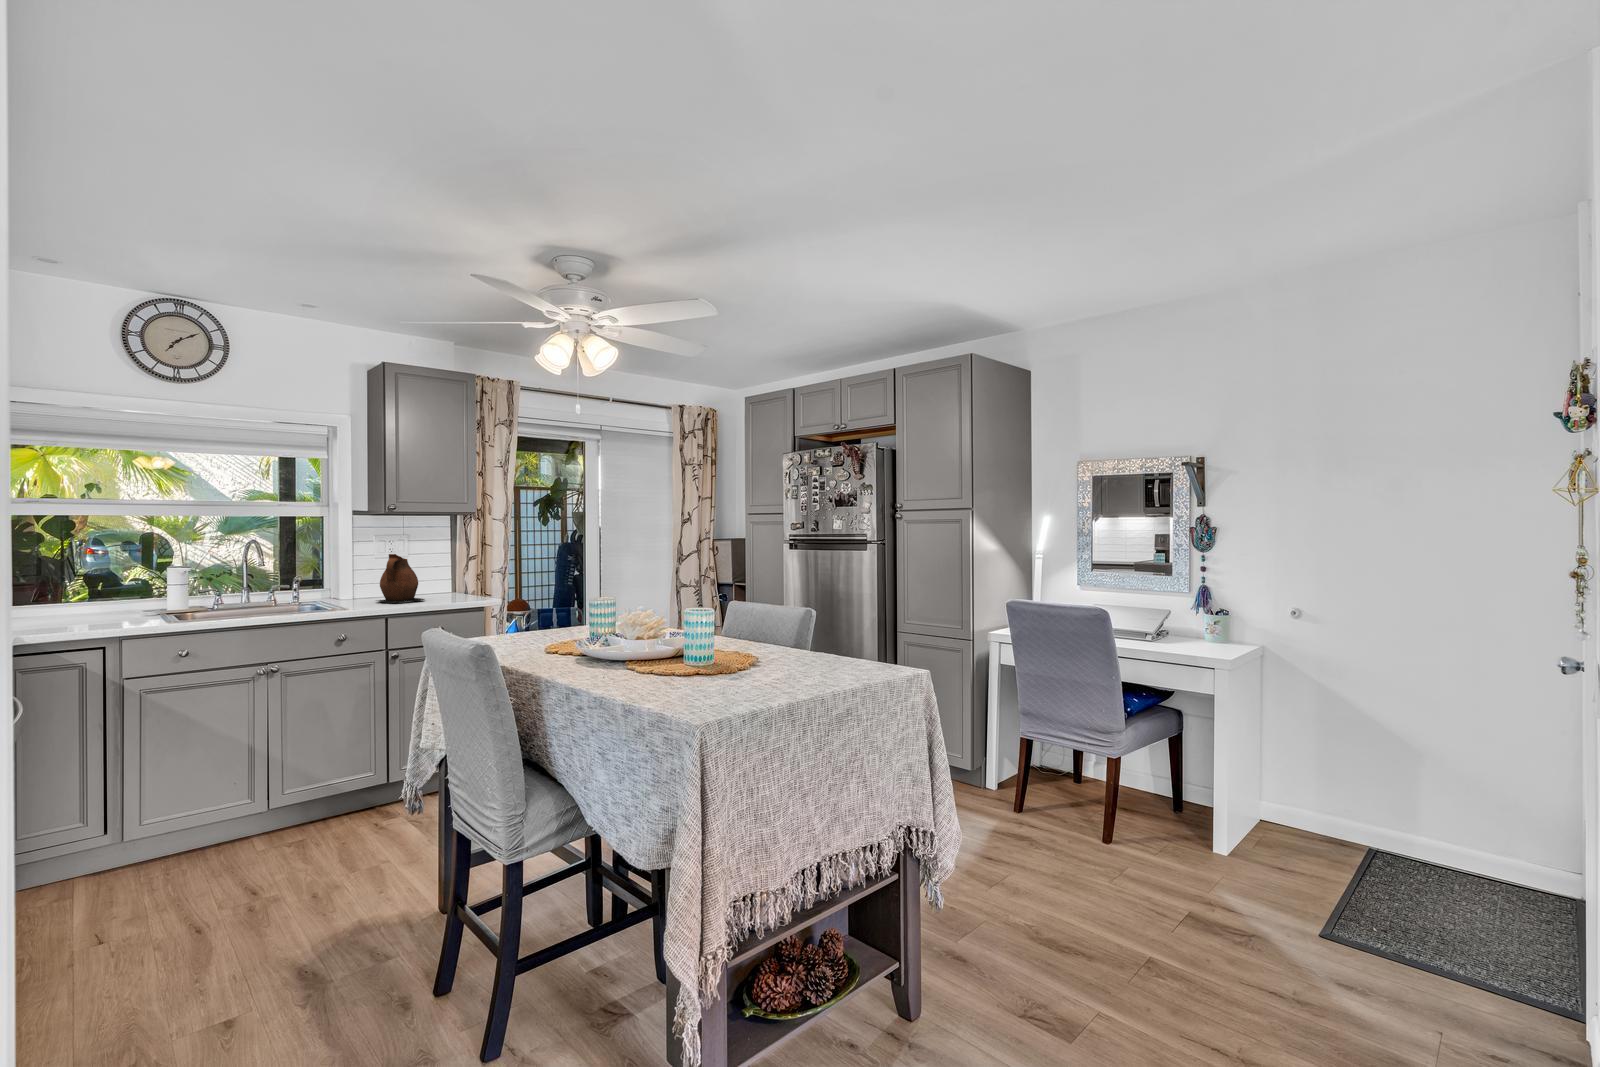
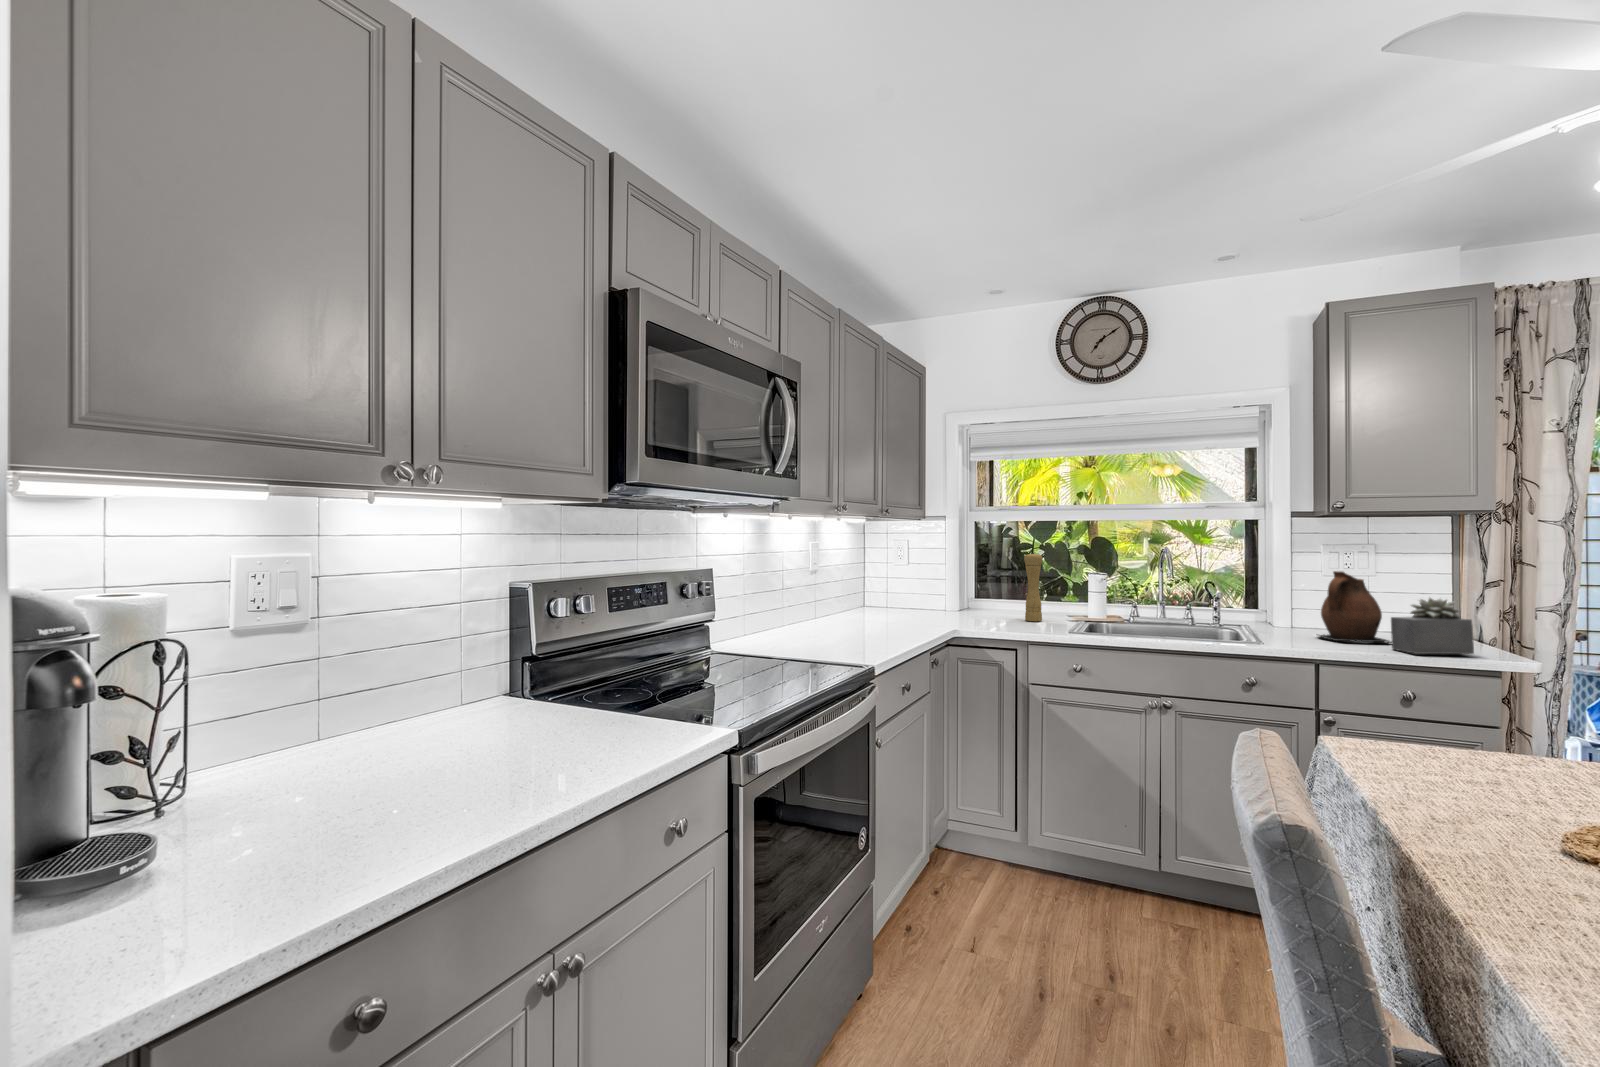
pepper mill: none [88,548,113,620] -> present [1024,553,1042,621]
succulent plant: none [427,567,472,604] -> present [1391,598,1474,654]

